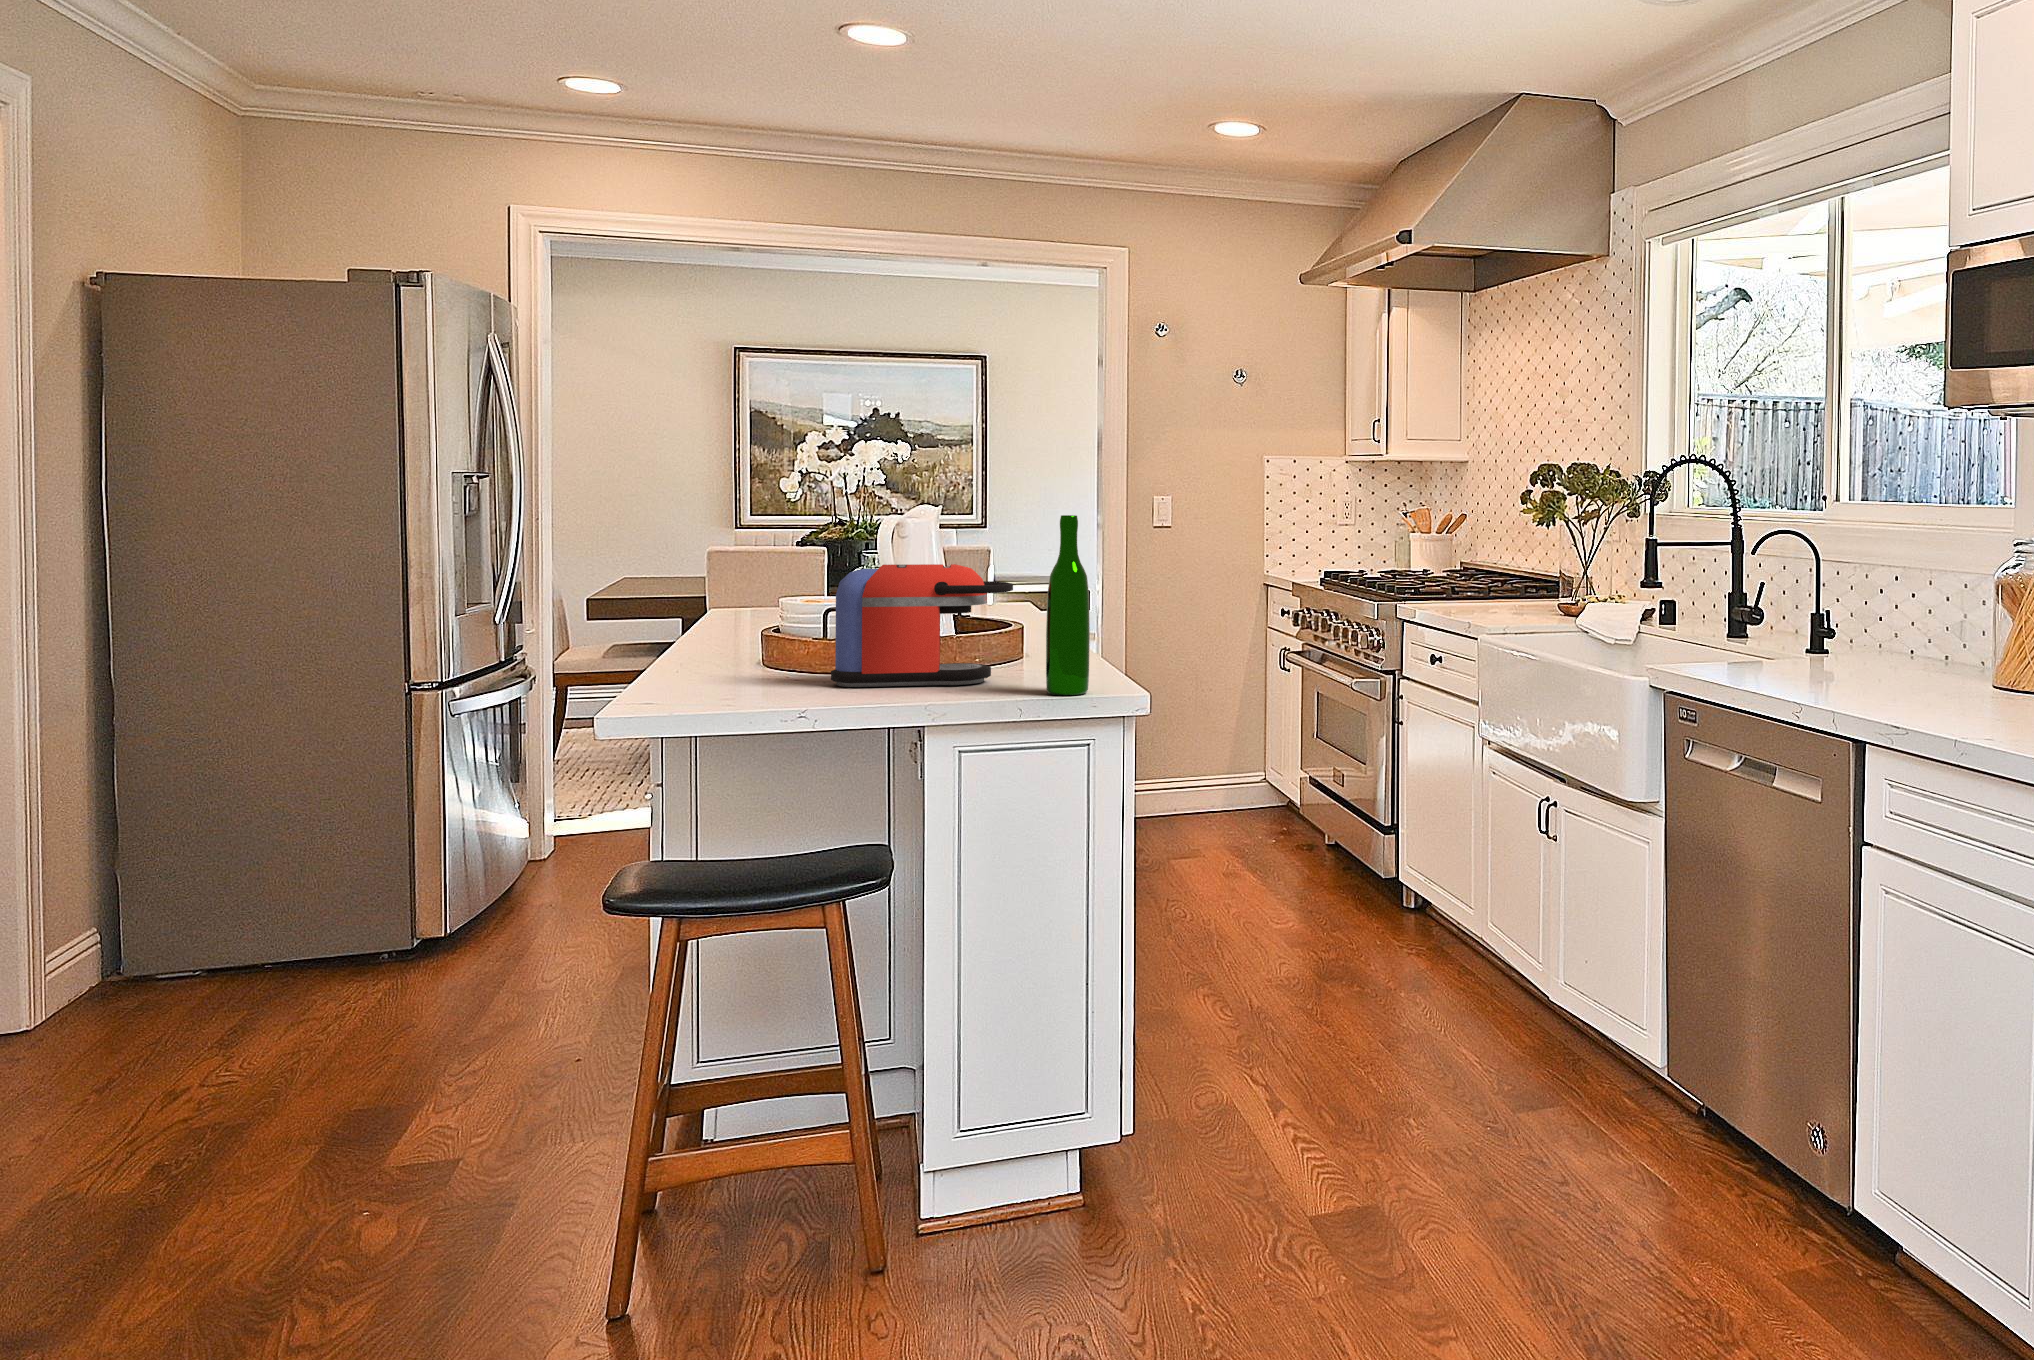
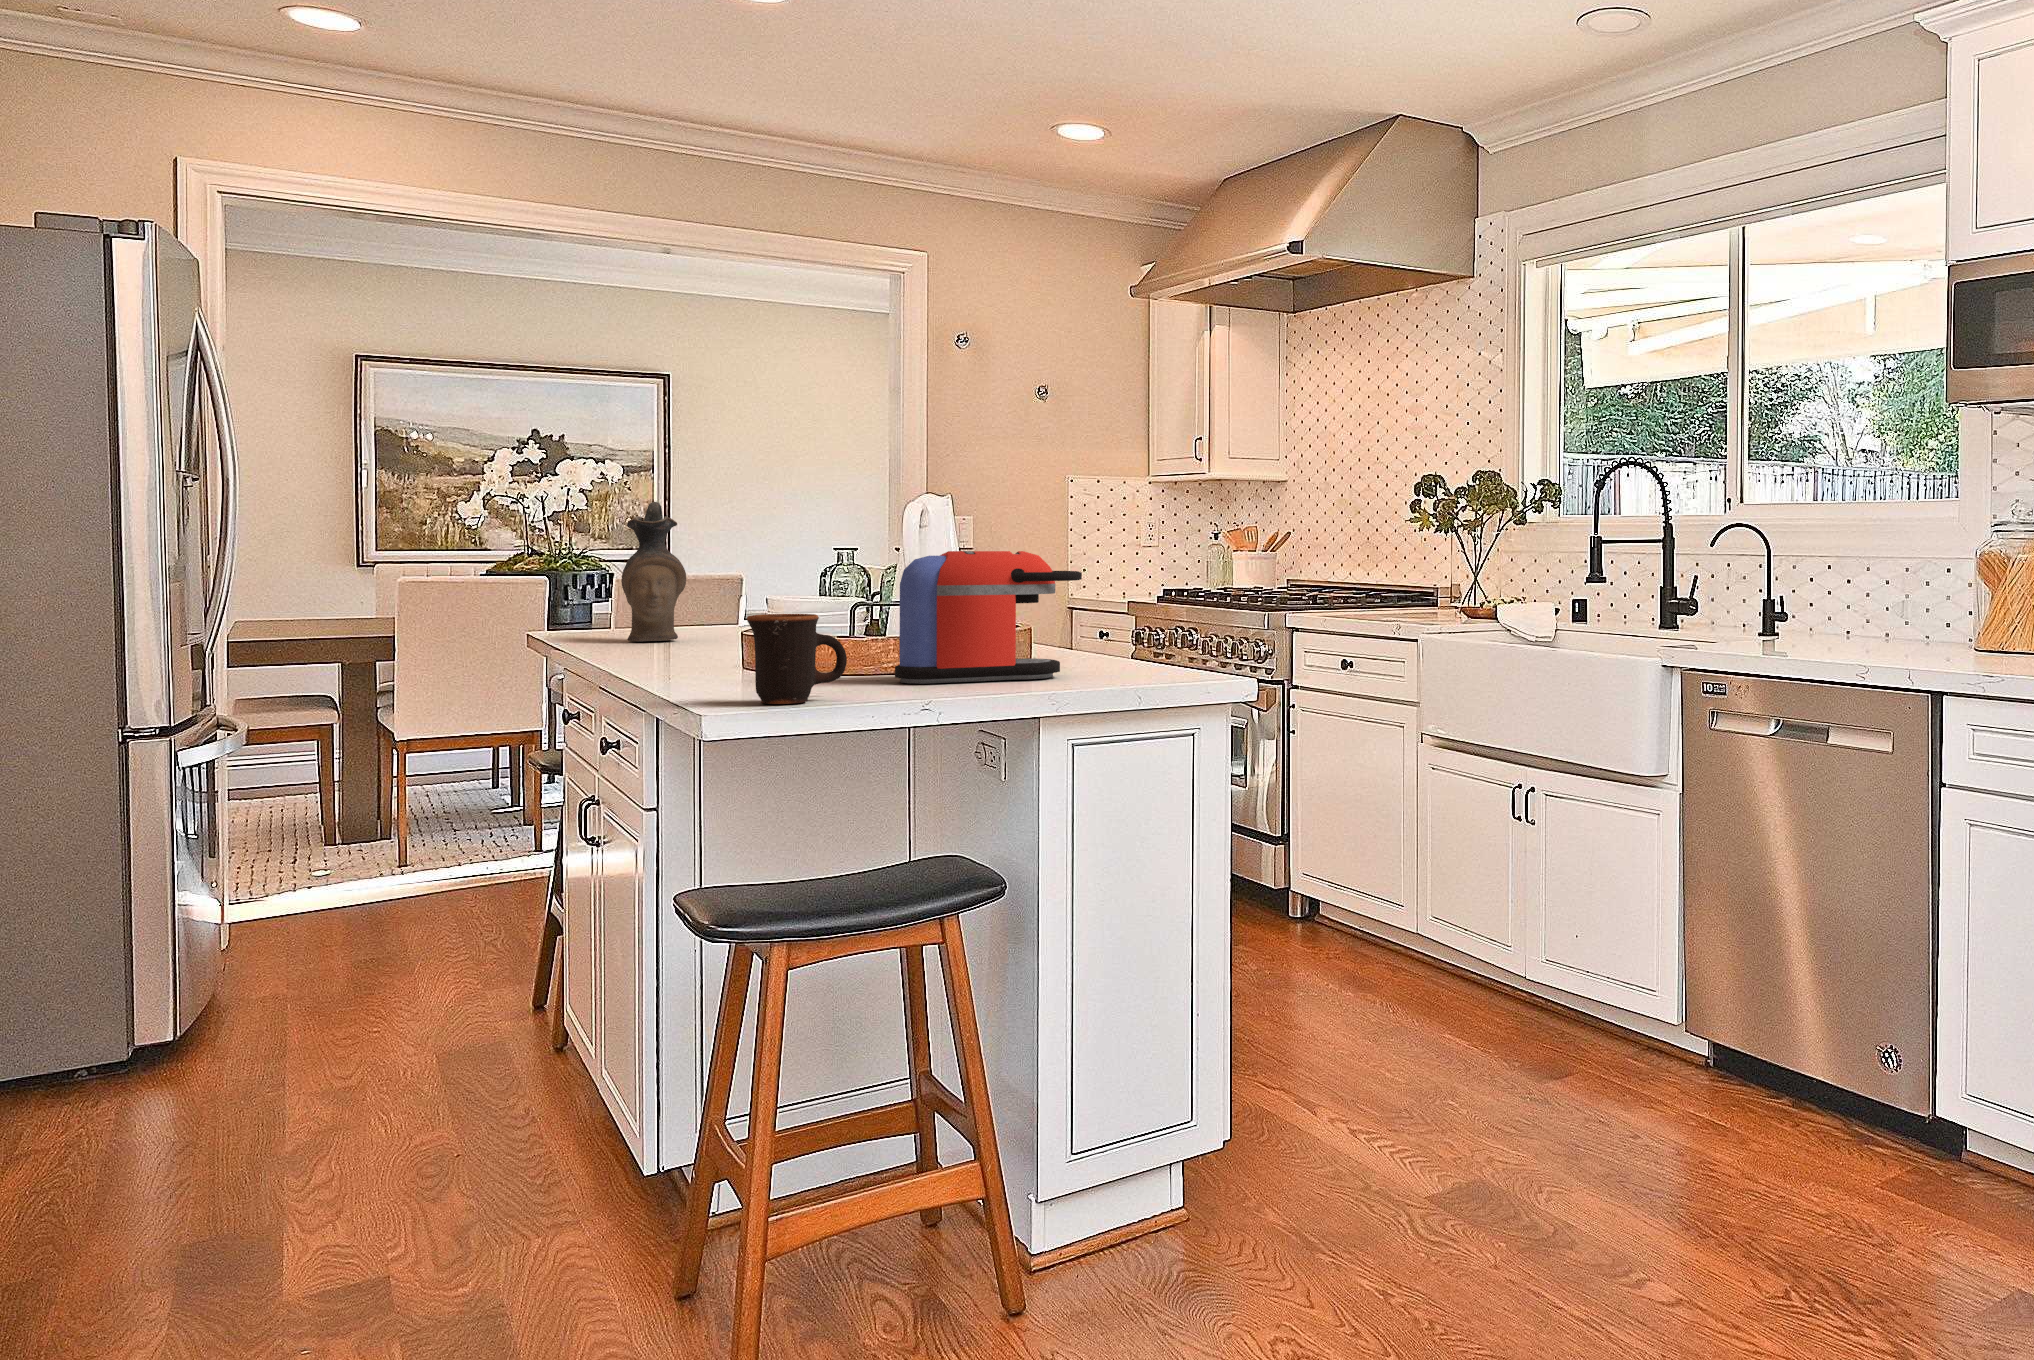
ceramic pitcher: none [747,498,802,622] -> present [621,502,686,642]
wine bottle: present [1046,515,1090,695] -> none [1146,495,1190,683]
mug: none [644,627,740,709] -> present [747,614,847,704]

